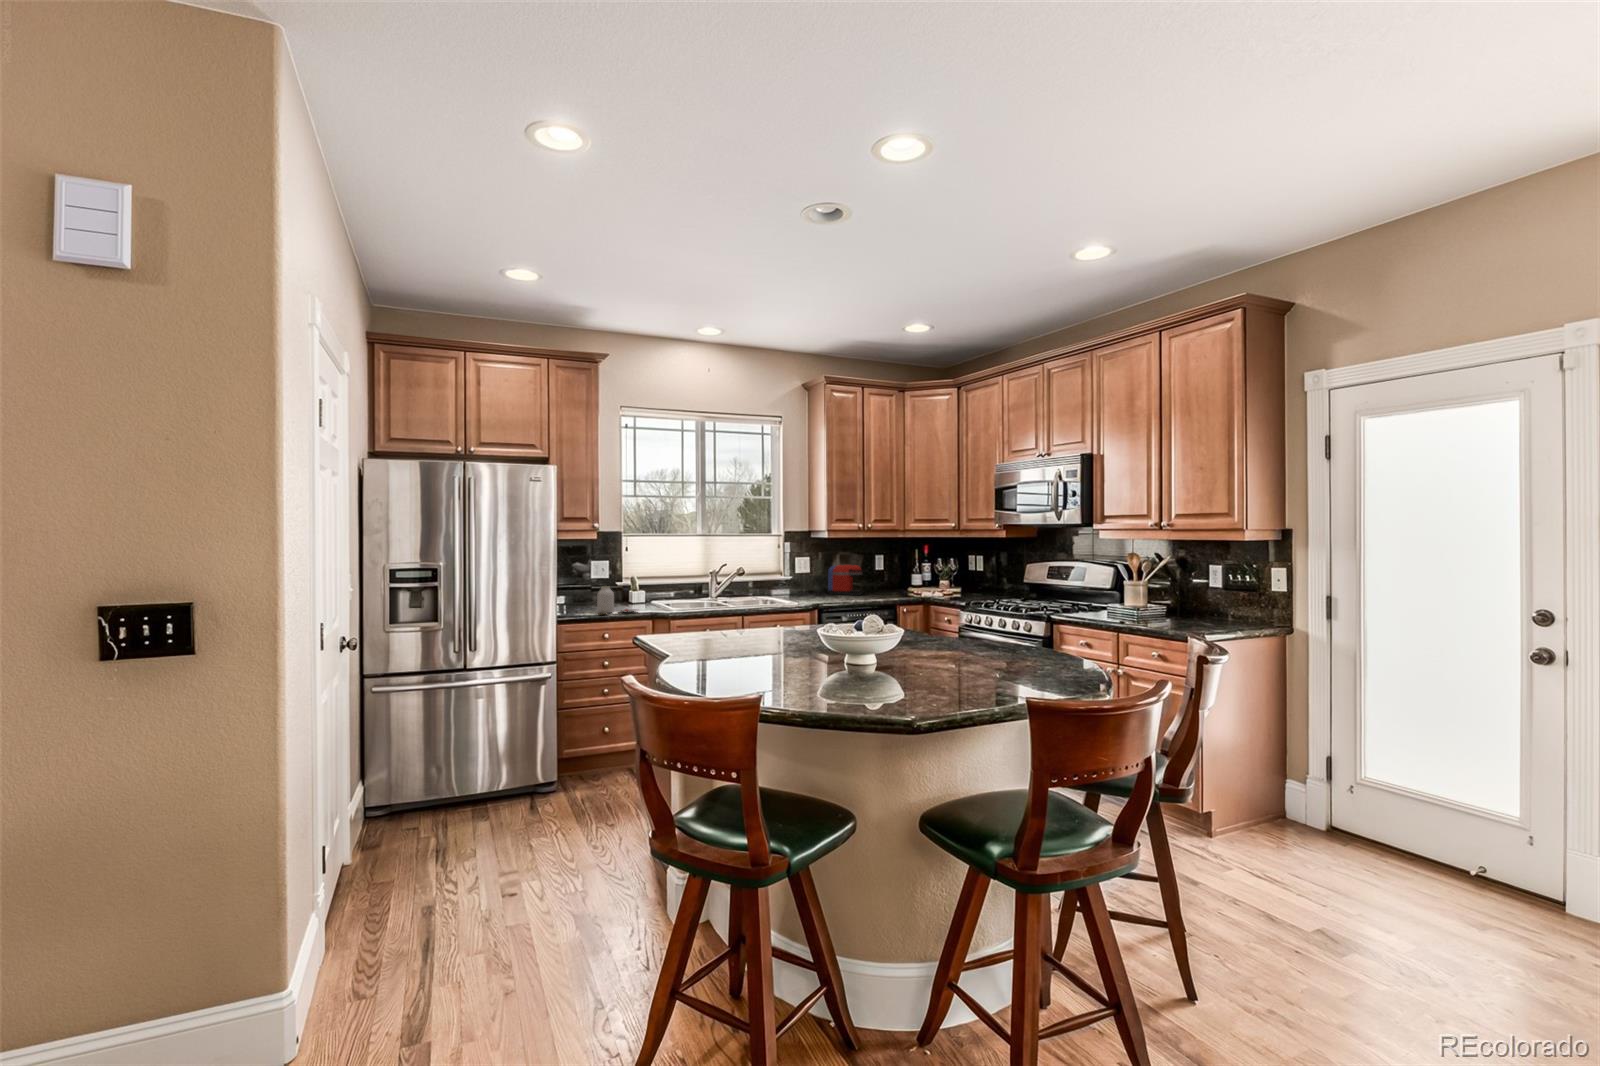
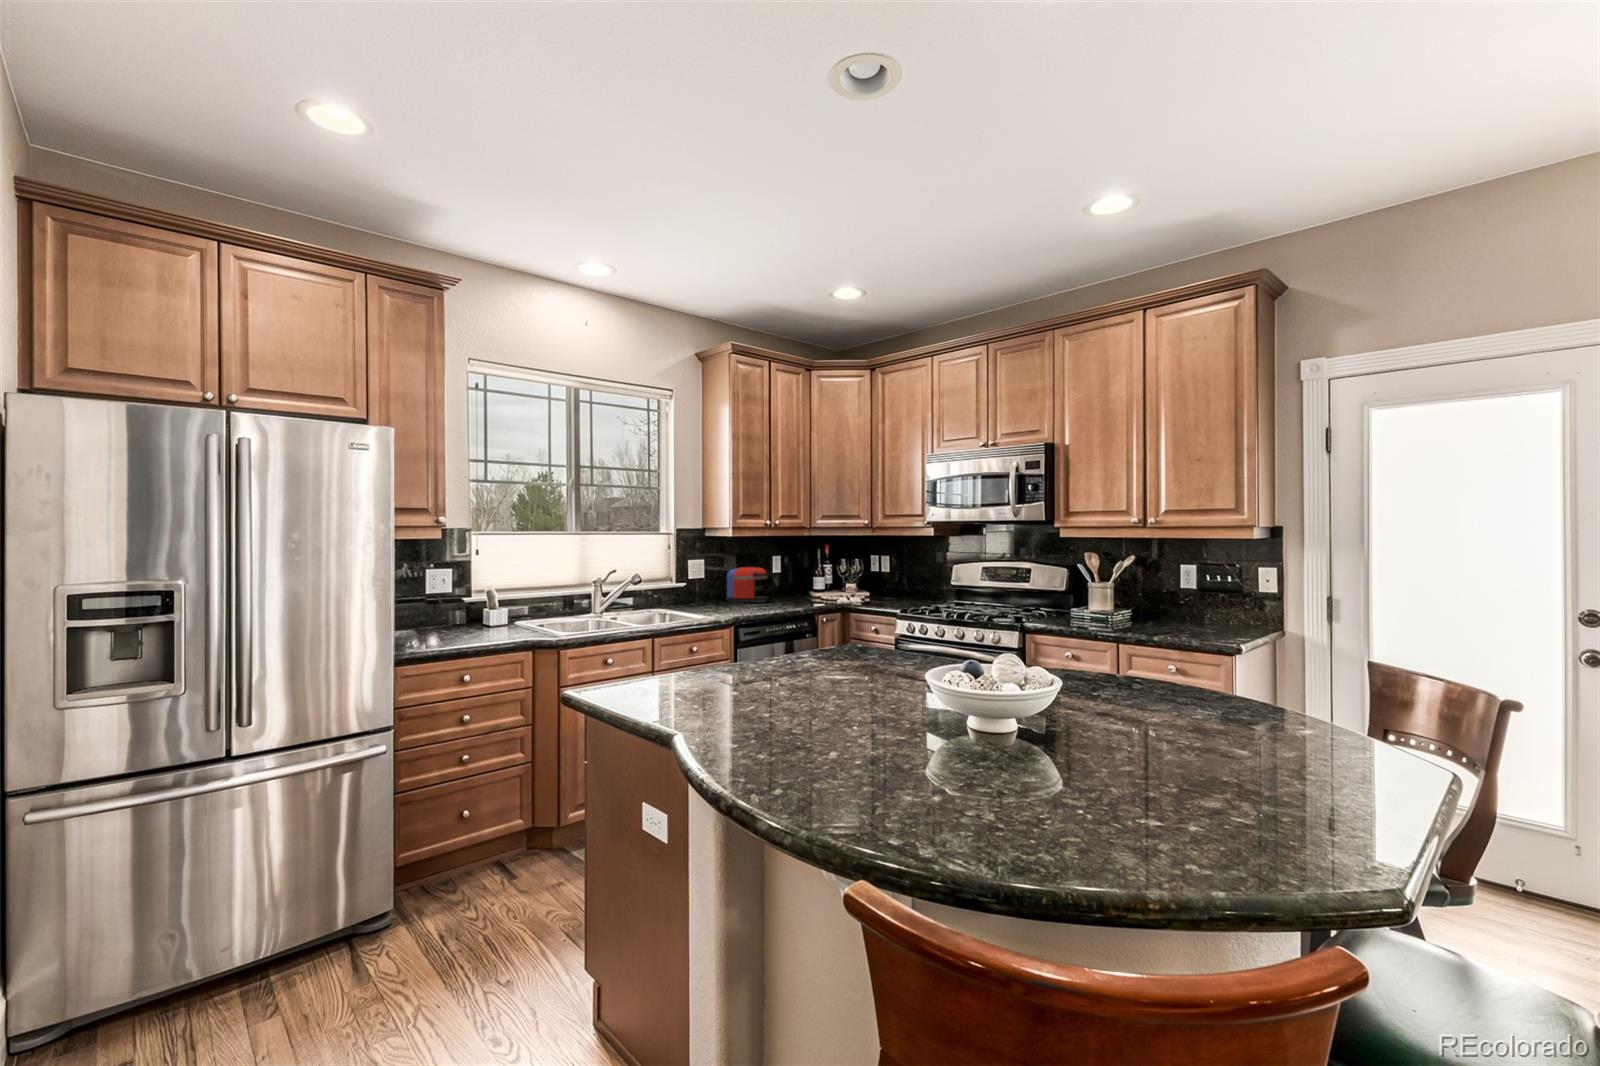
jar: present [597,586,637,614] -> none [450,605,516,647]

